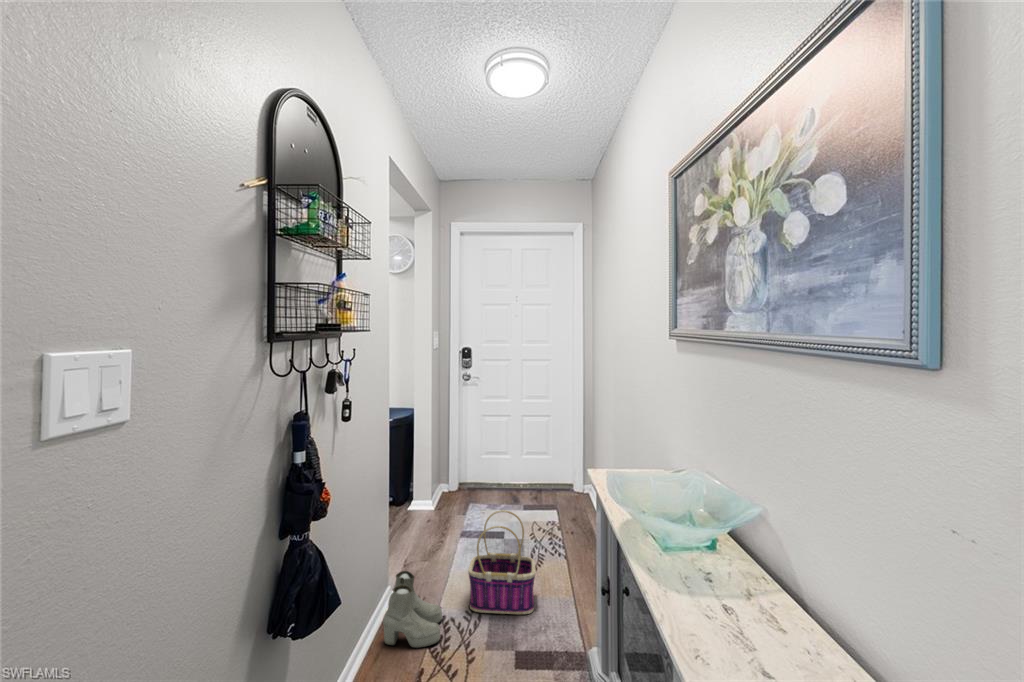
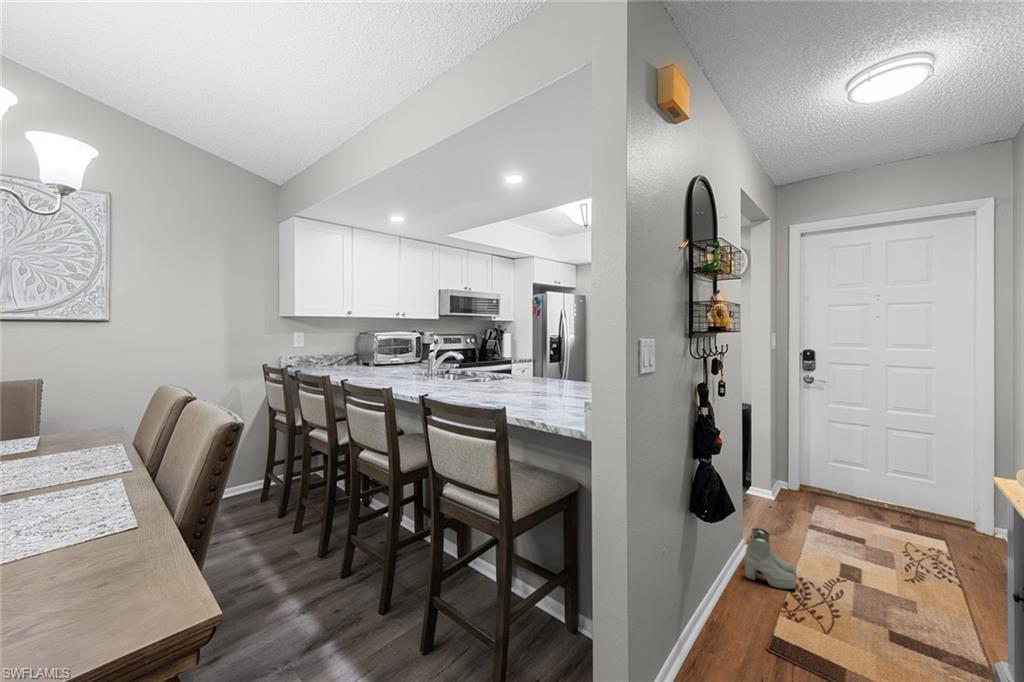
basket: present [468,510,536,614] -> none [822,498,899,598]

